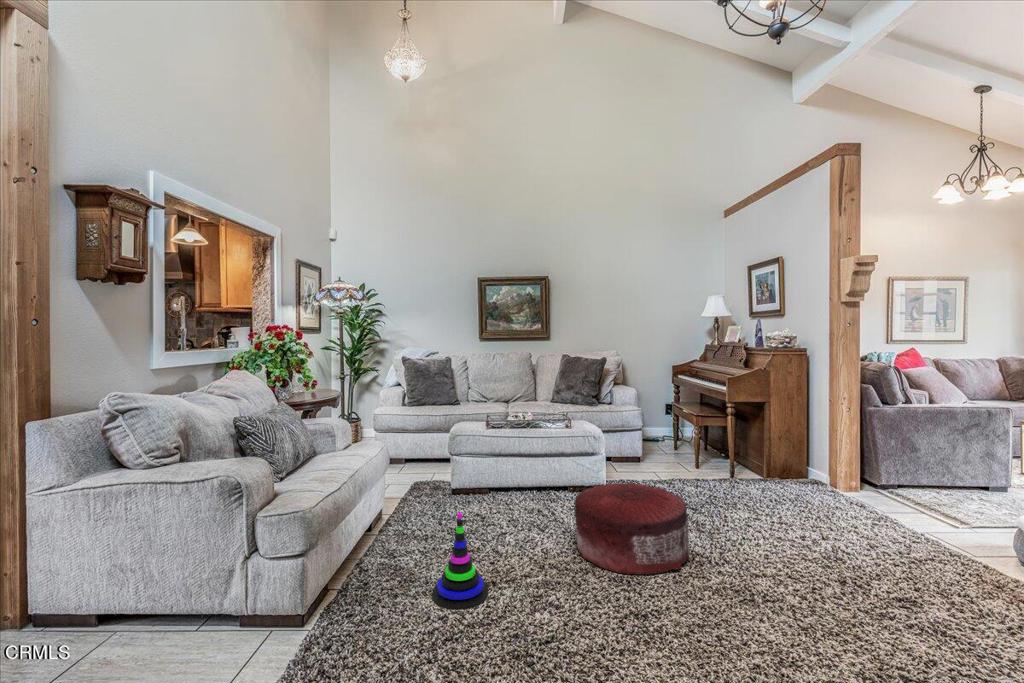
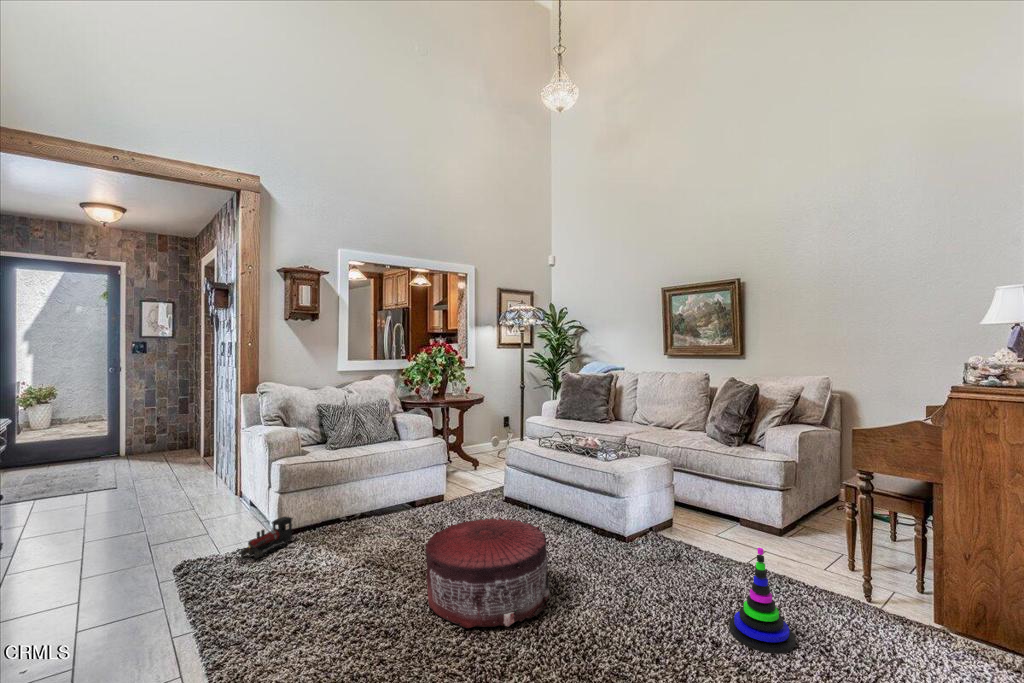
stacking toy: present [433,513,488,610] -> present [729,548,795,654]
toy train: none [350,571,392,649] -> present [240,517,293,563]

